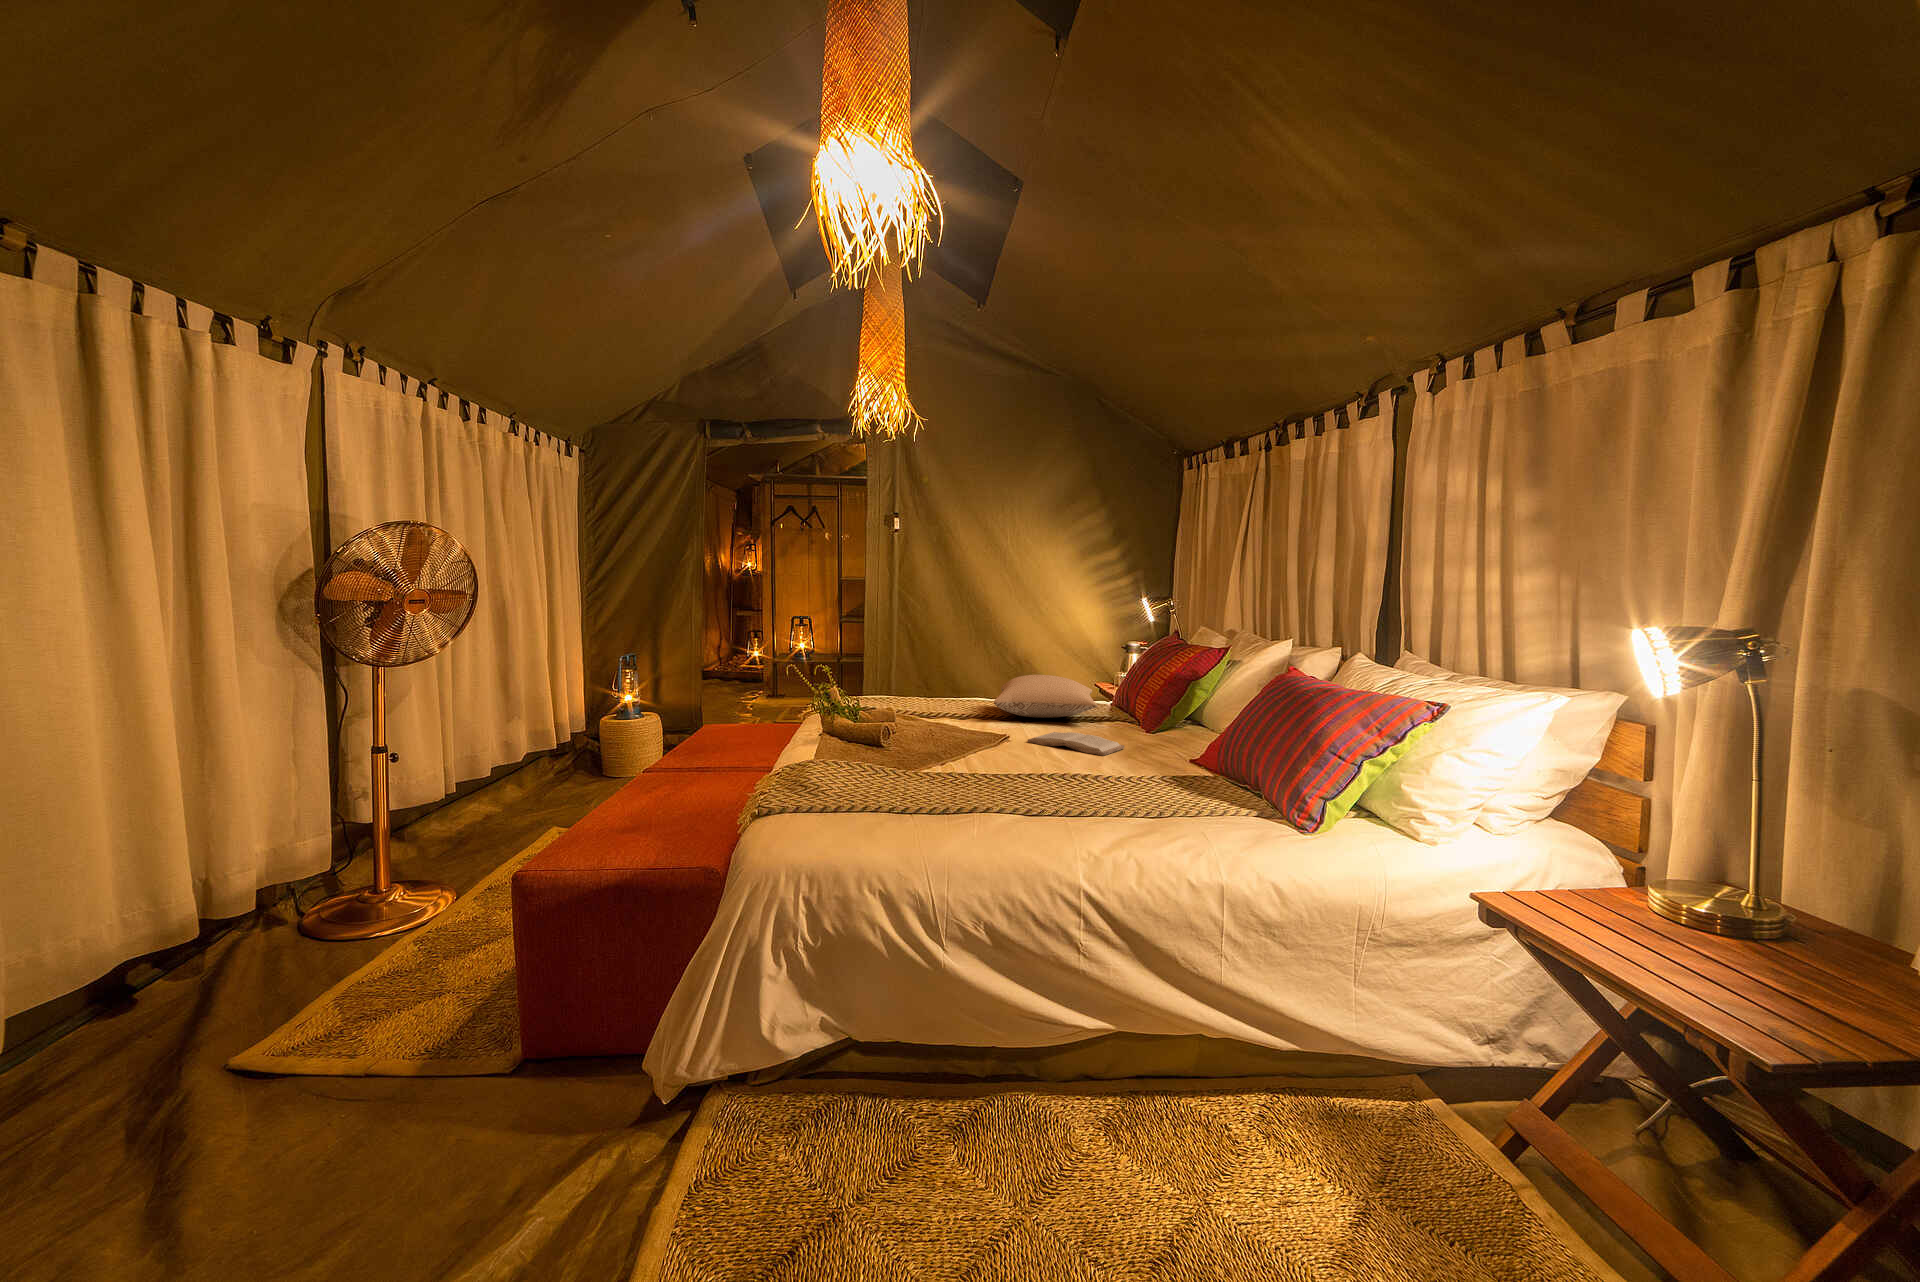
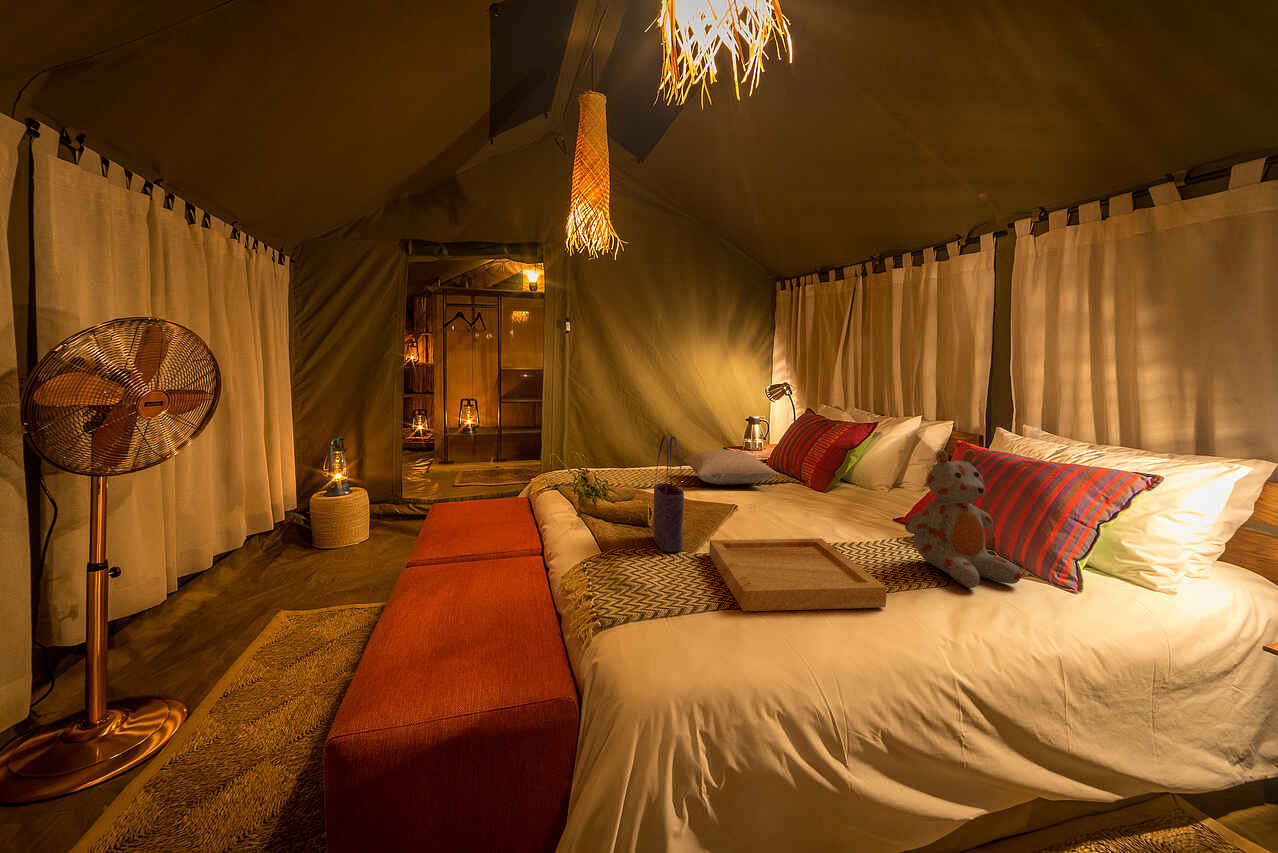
tote bag: none [871,642,898,767] -> present [653,436,684,552]
stuffed bear: none [1123,662,1236,814] -> present [905,450,1021,588]
book: present [1028,732,1124,756] -> none [746,499,825,521]
tray: none [895,756,1046,819] -> present [709,538,887,611]

